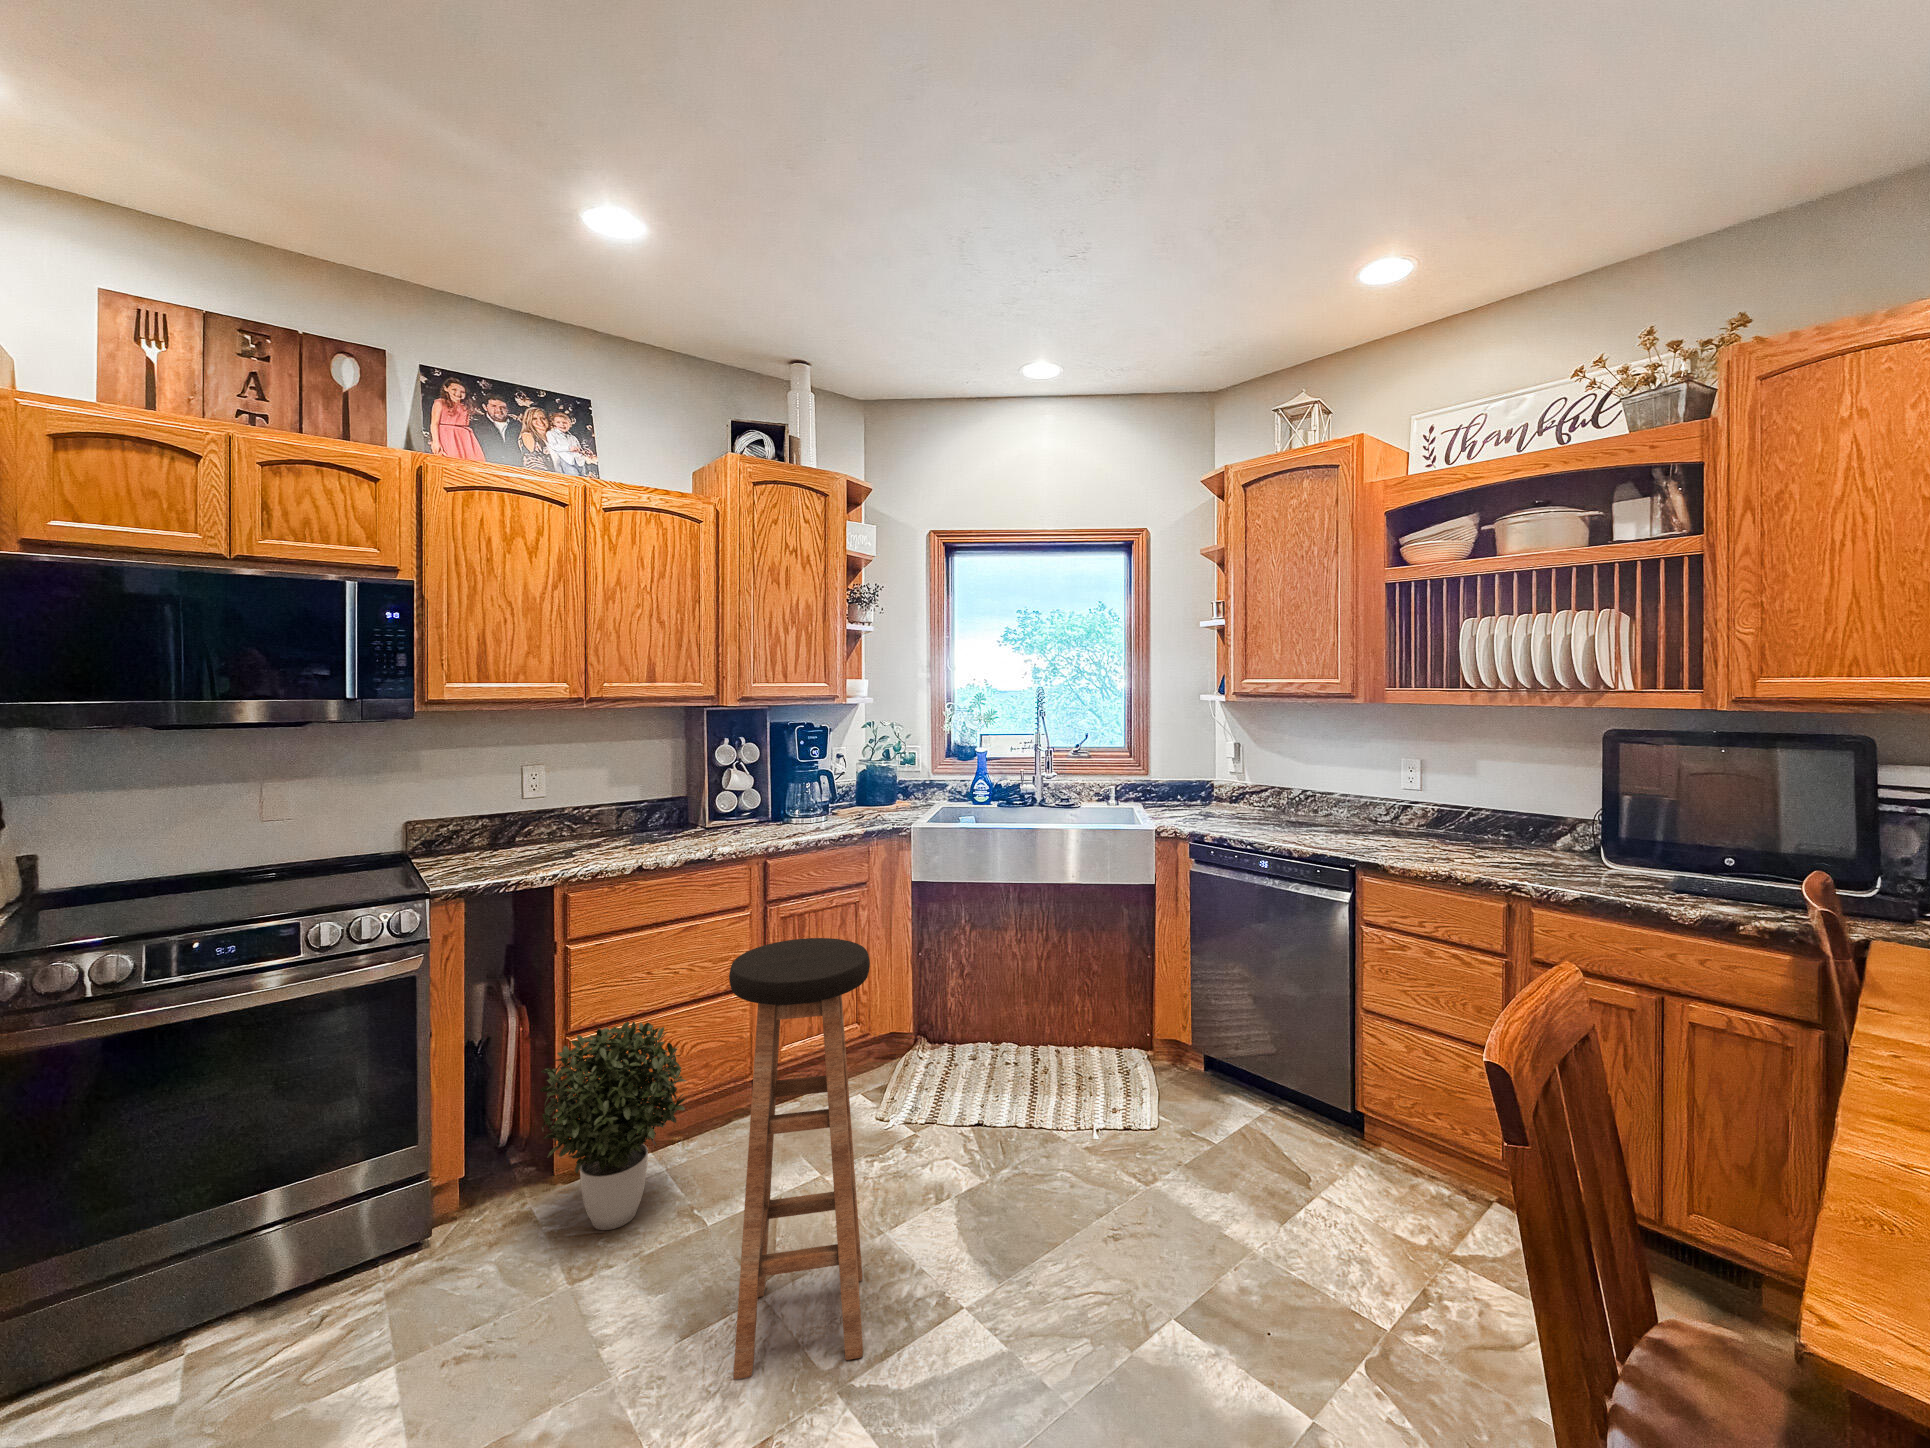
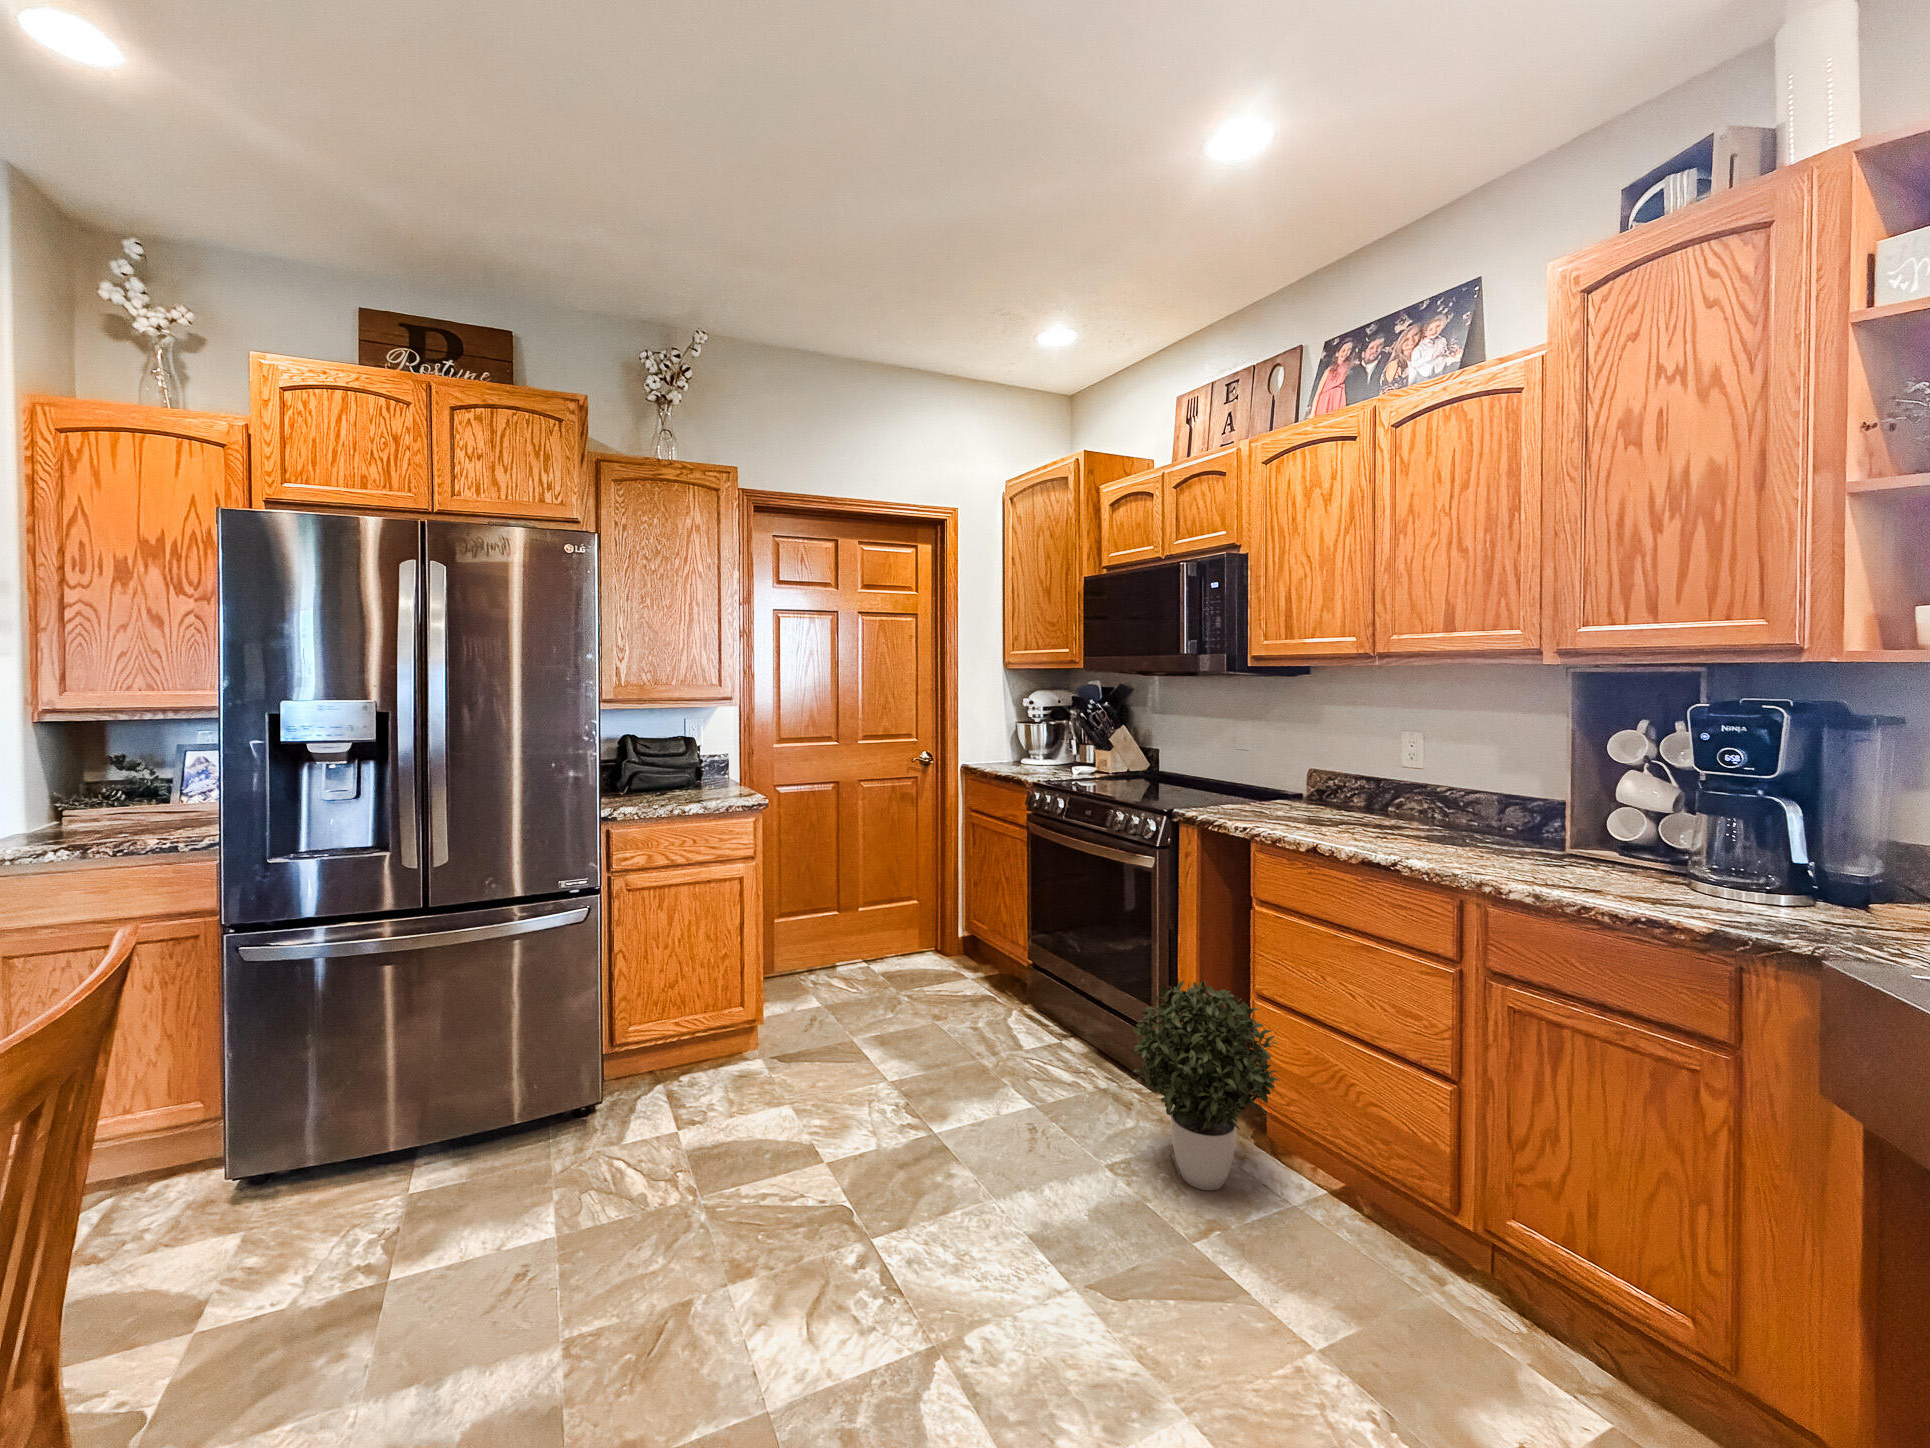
bar stool: present [729,938,870,1379] -> none [963,909,1114,1380]

